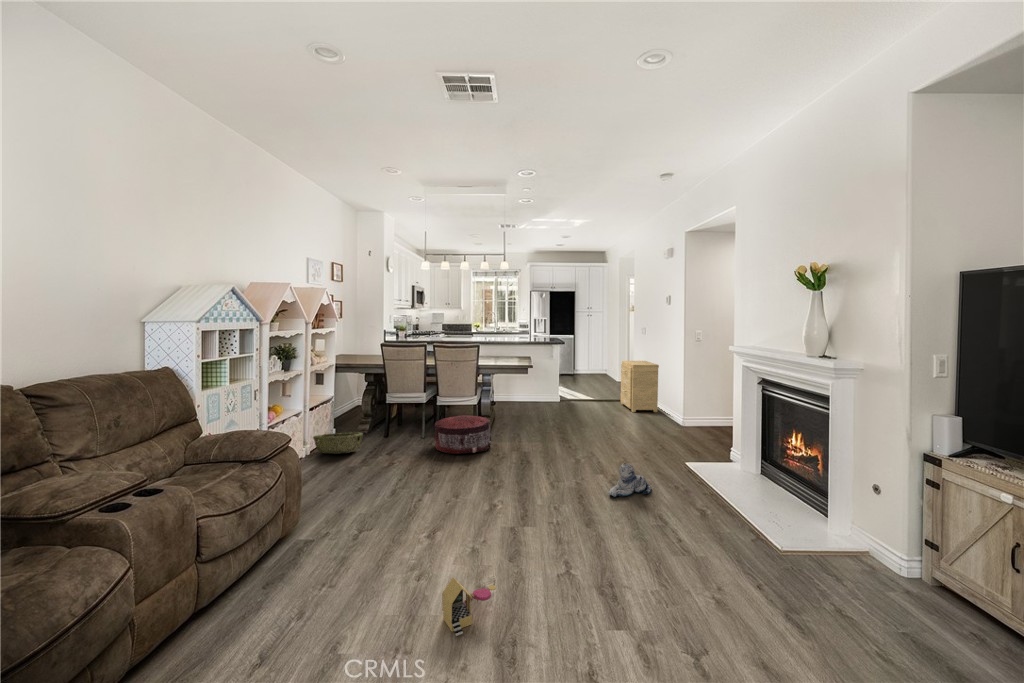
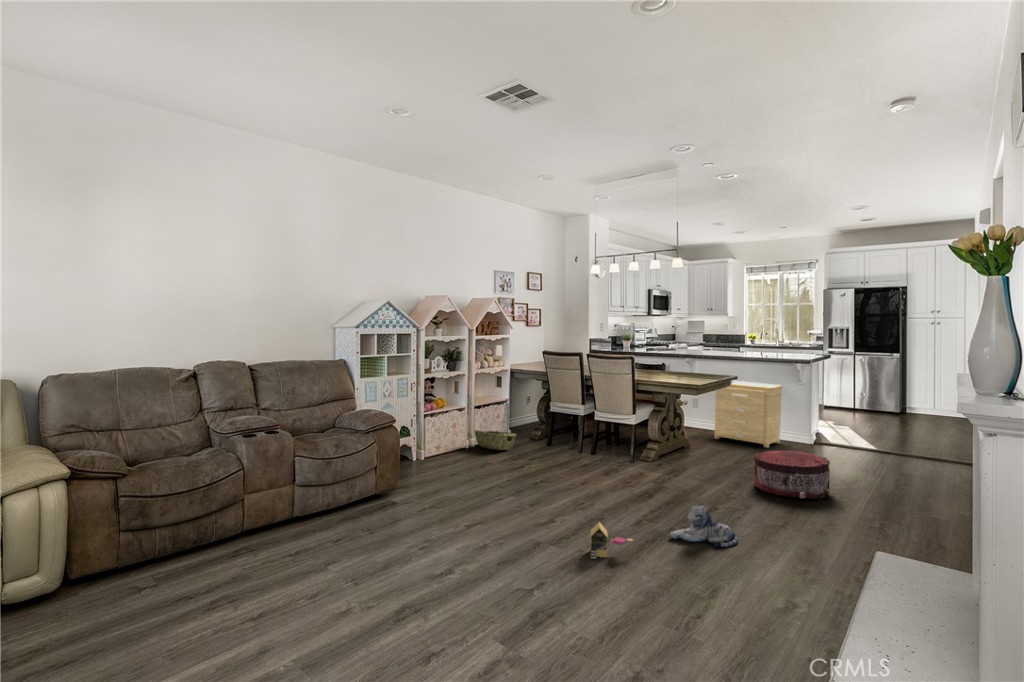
side table: present [621,361,659,412] -> present [714,381,782,448]
pouf: present [434,415,491,454] -> present [754,450,830,499]
toy house: present [442,578,496,636] -> present [590,522,633,558]

